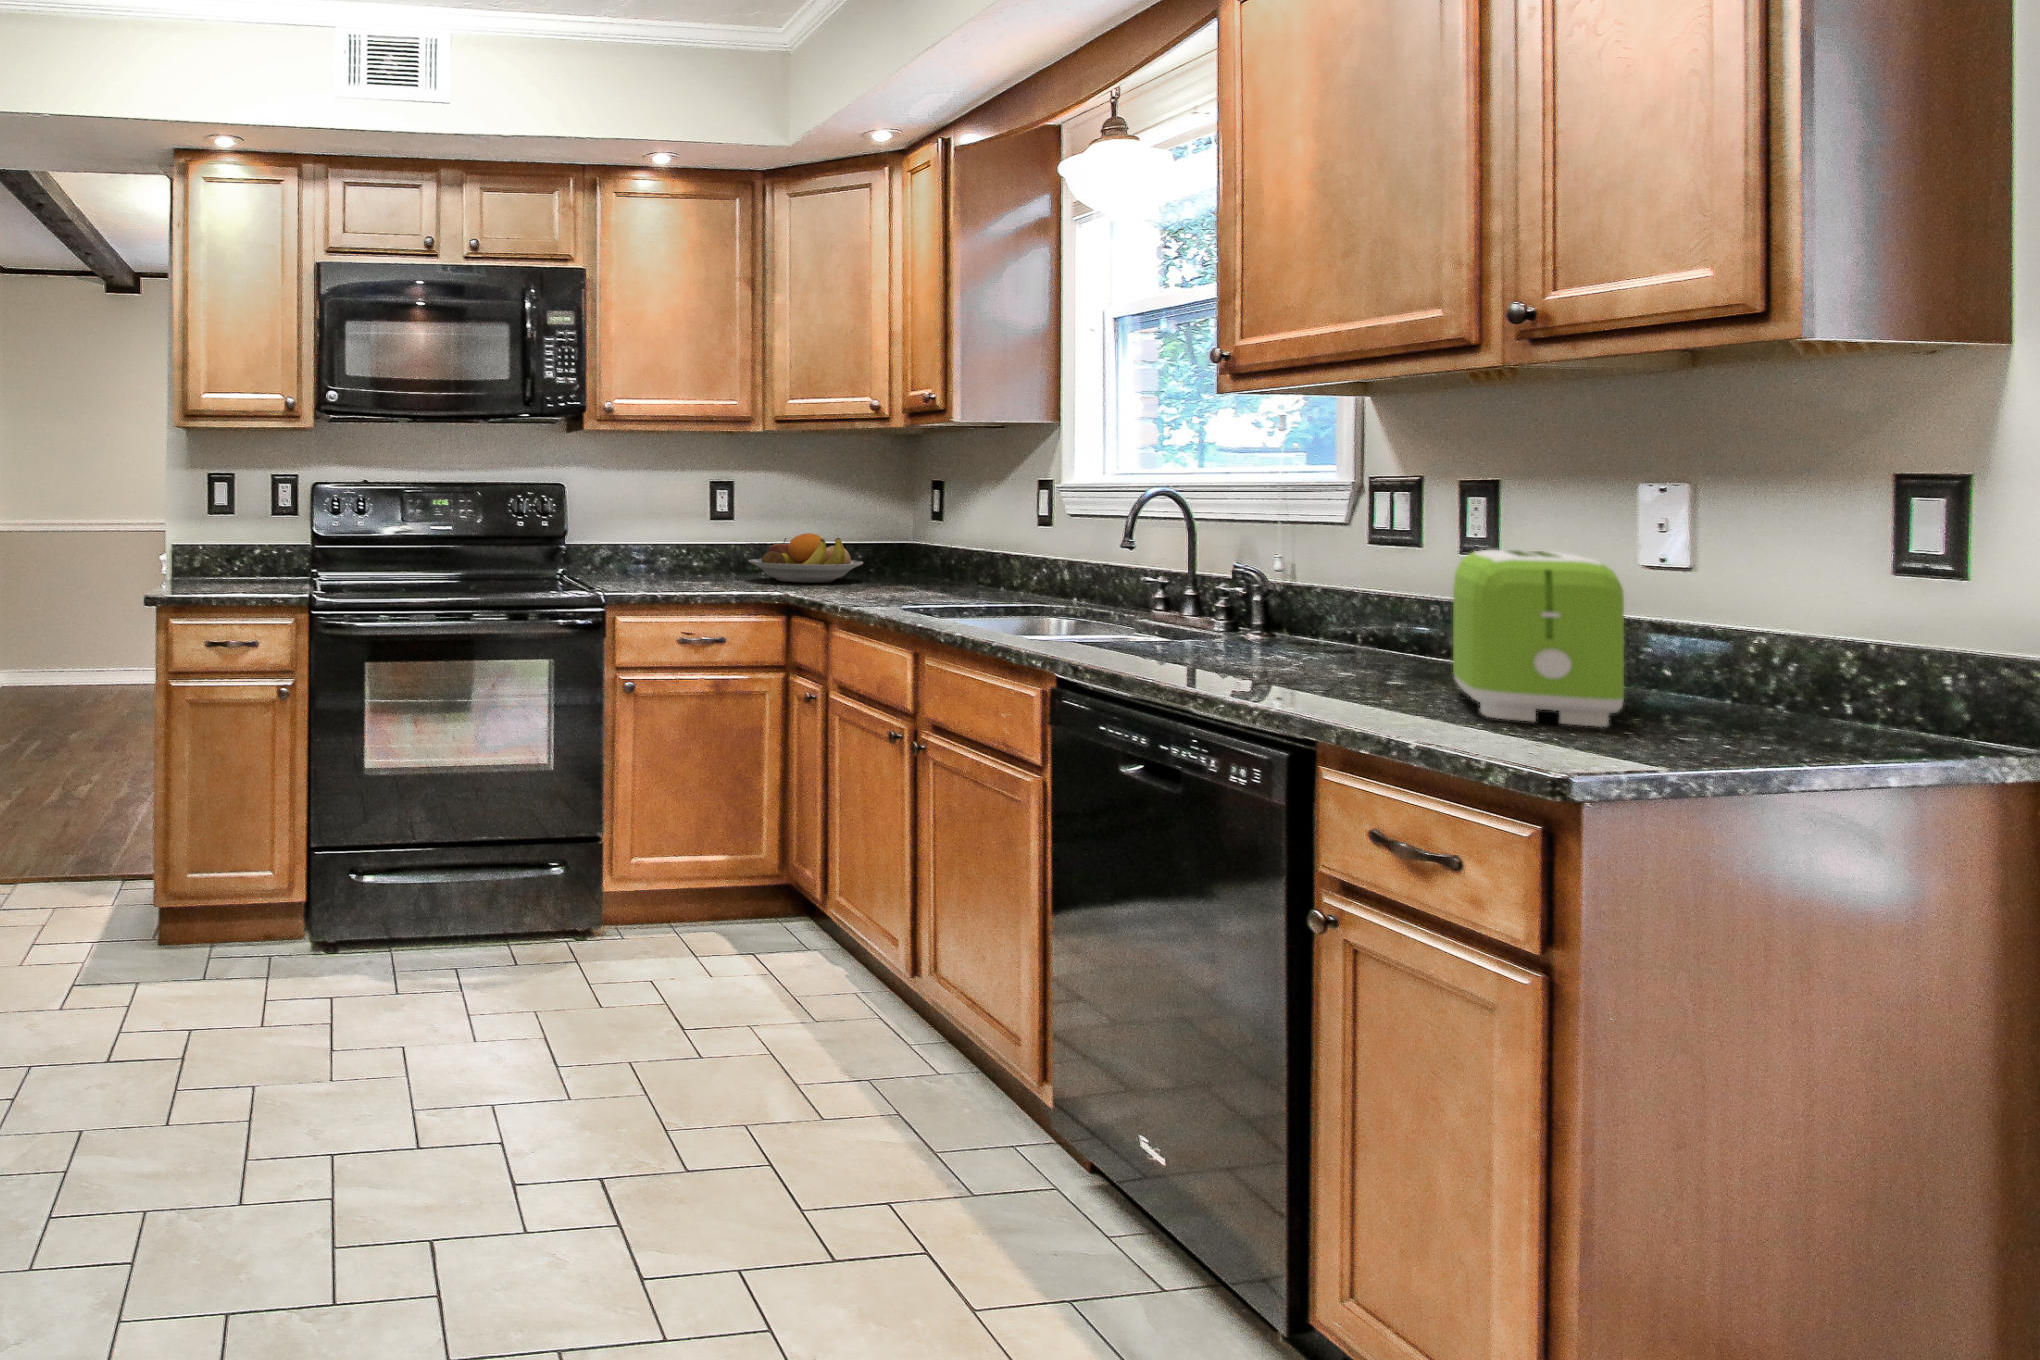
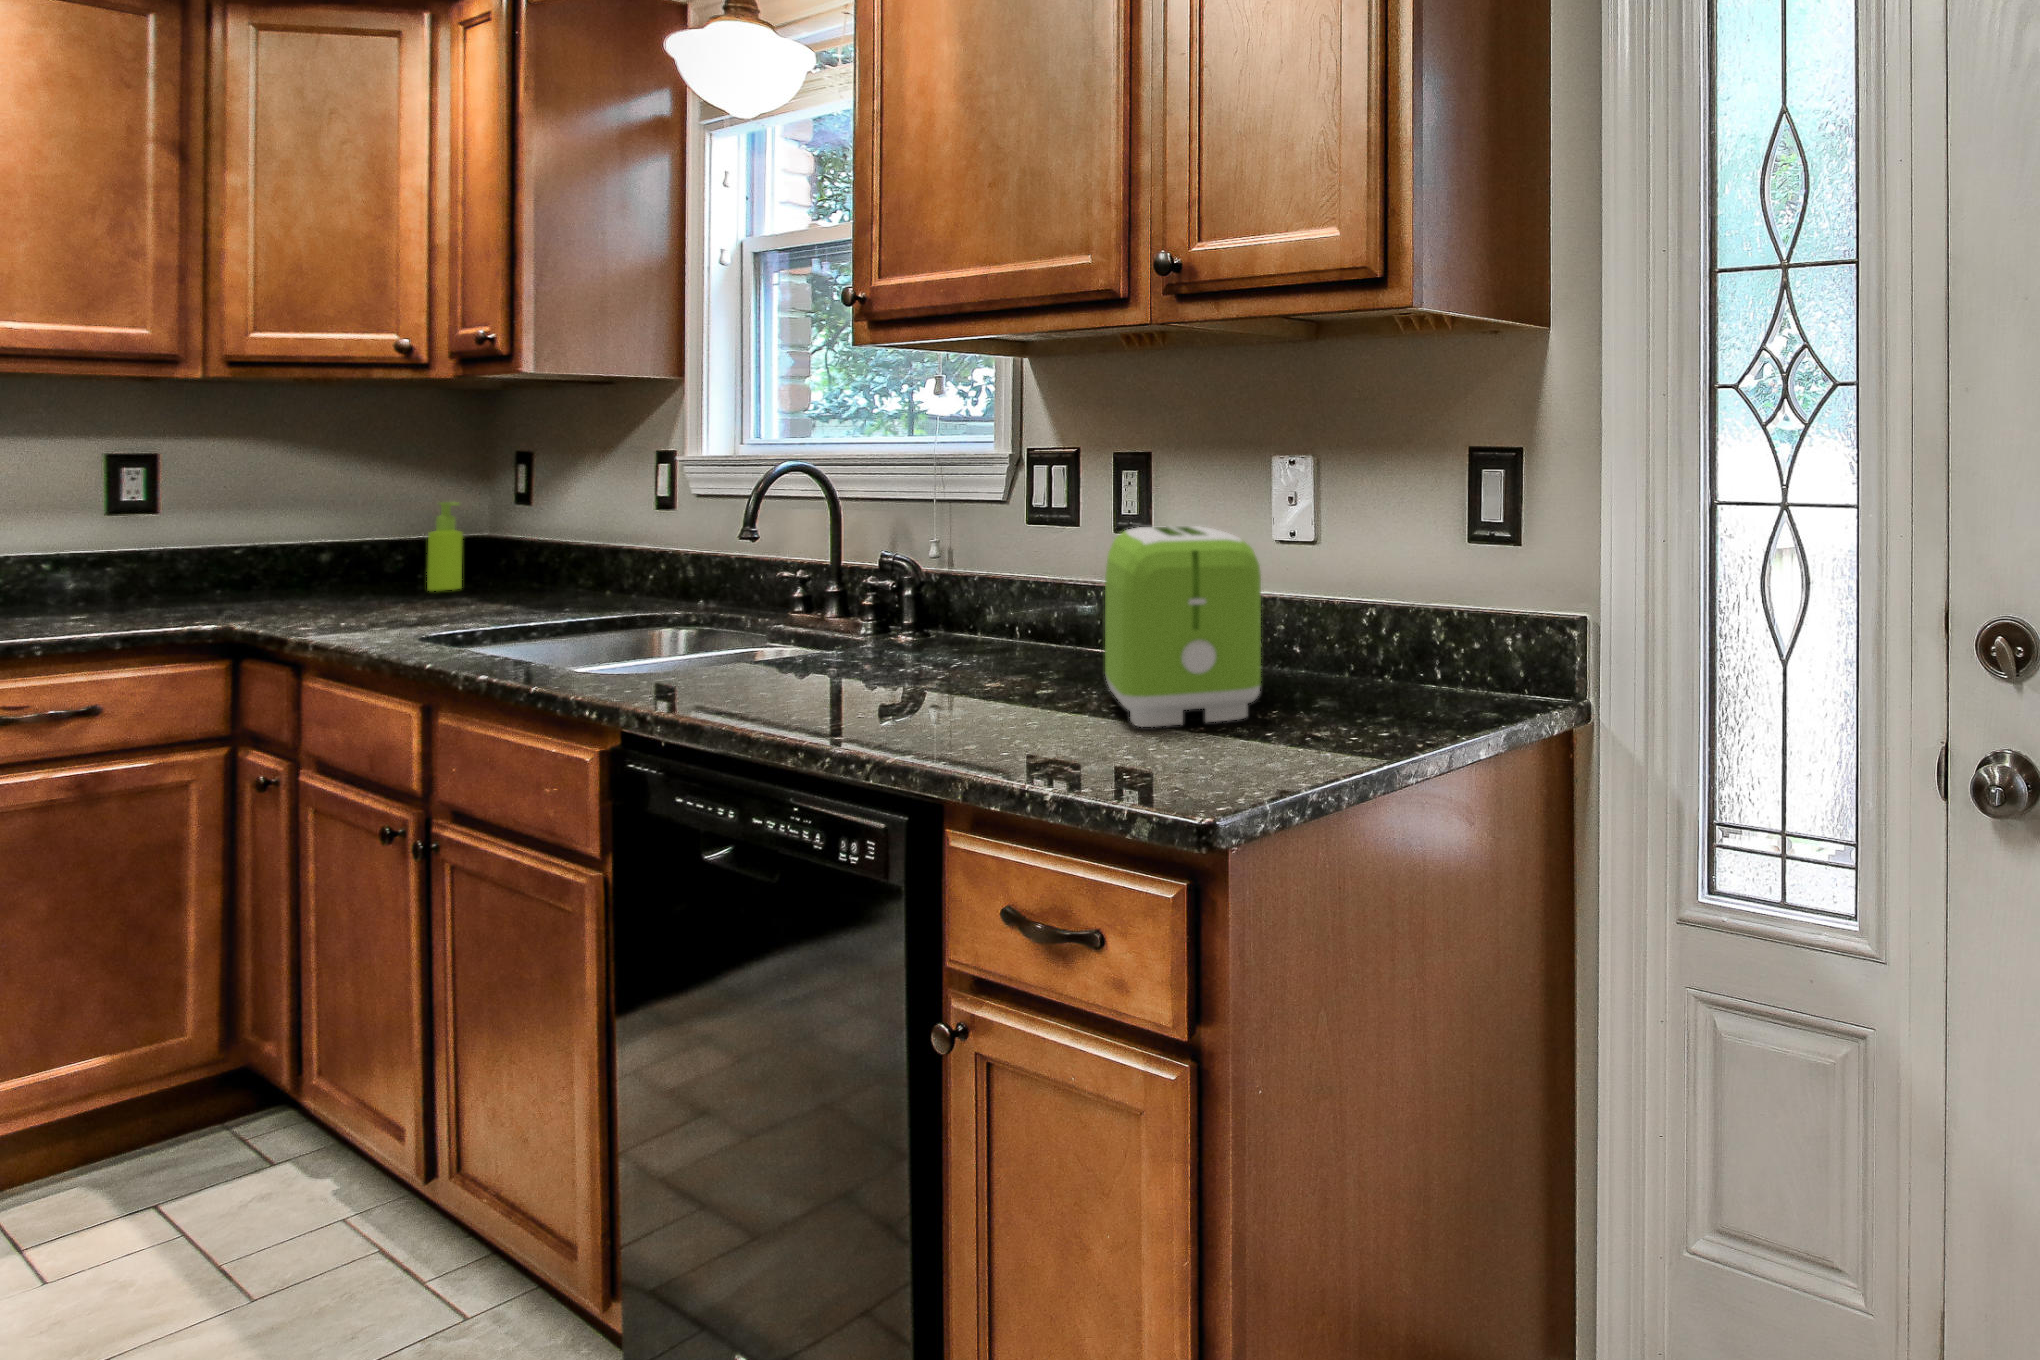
soap dispenser: none [886,515,905,578] -> present [427,502,463,591]
fruit bowl: present [748,533,863,583] -> none [124,535,377,613]

